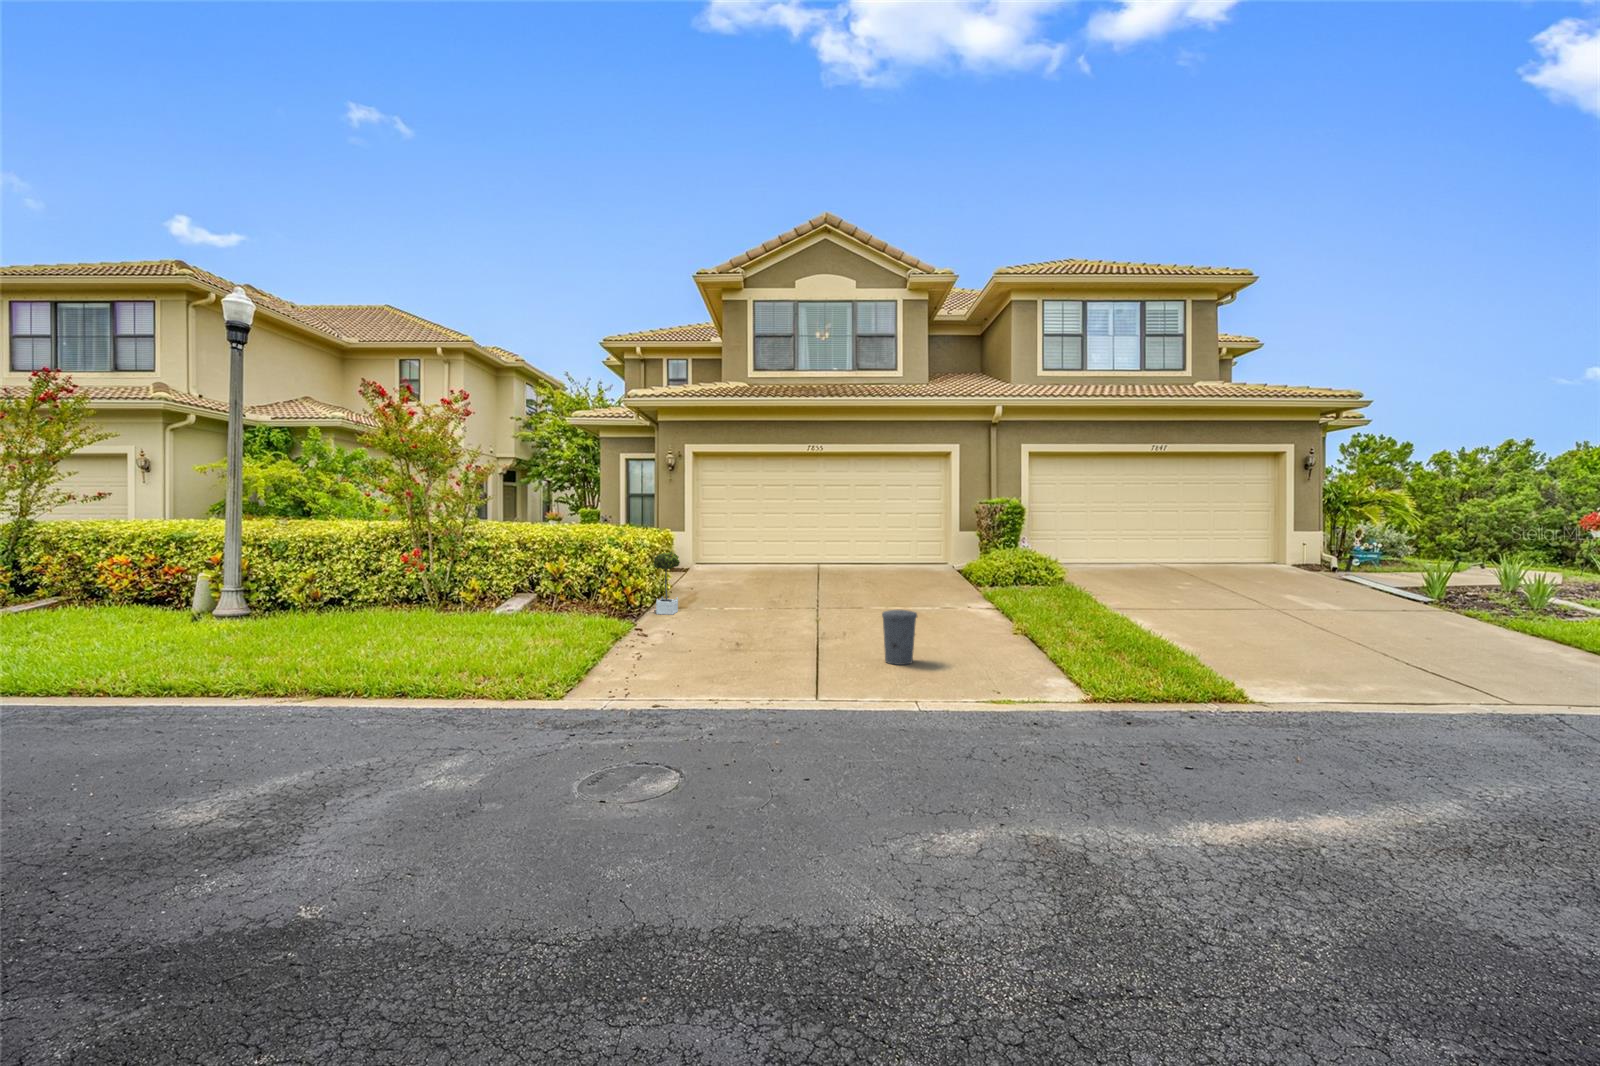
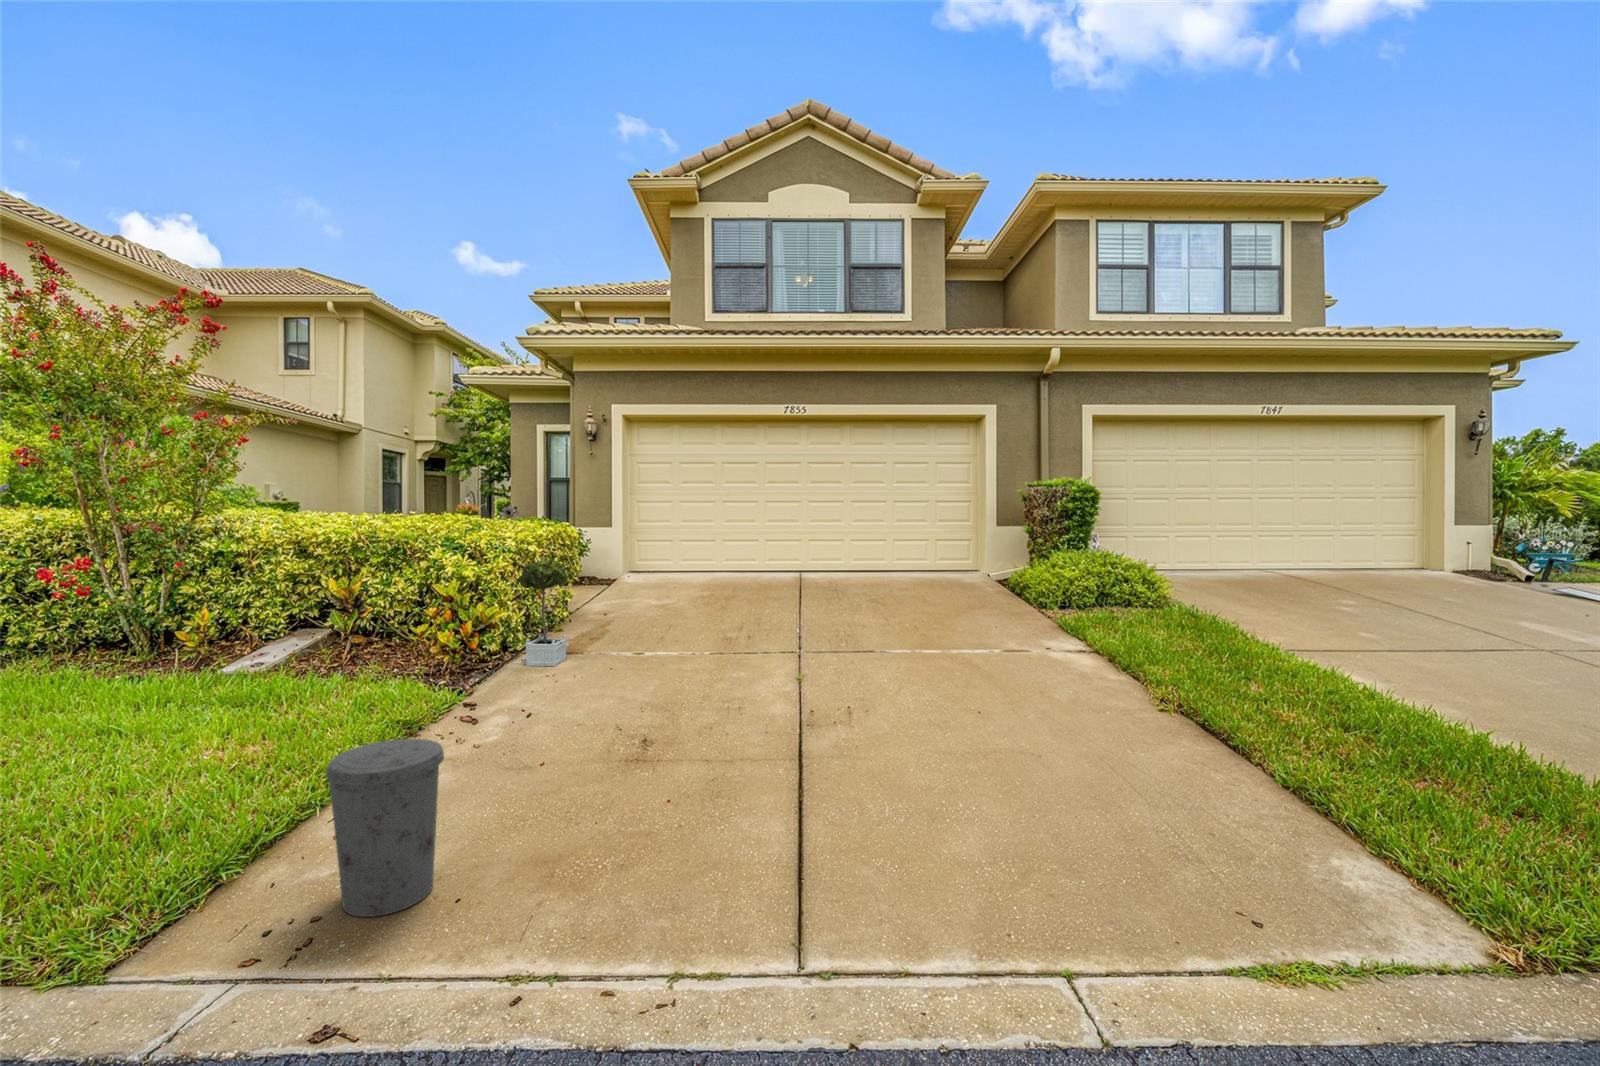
trash can: present [882,610,917,665] -> present [326,739,444,917]

